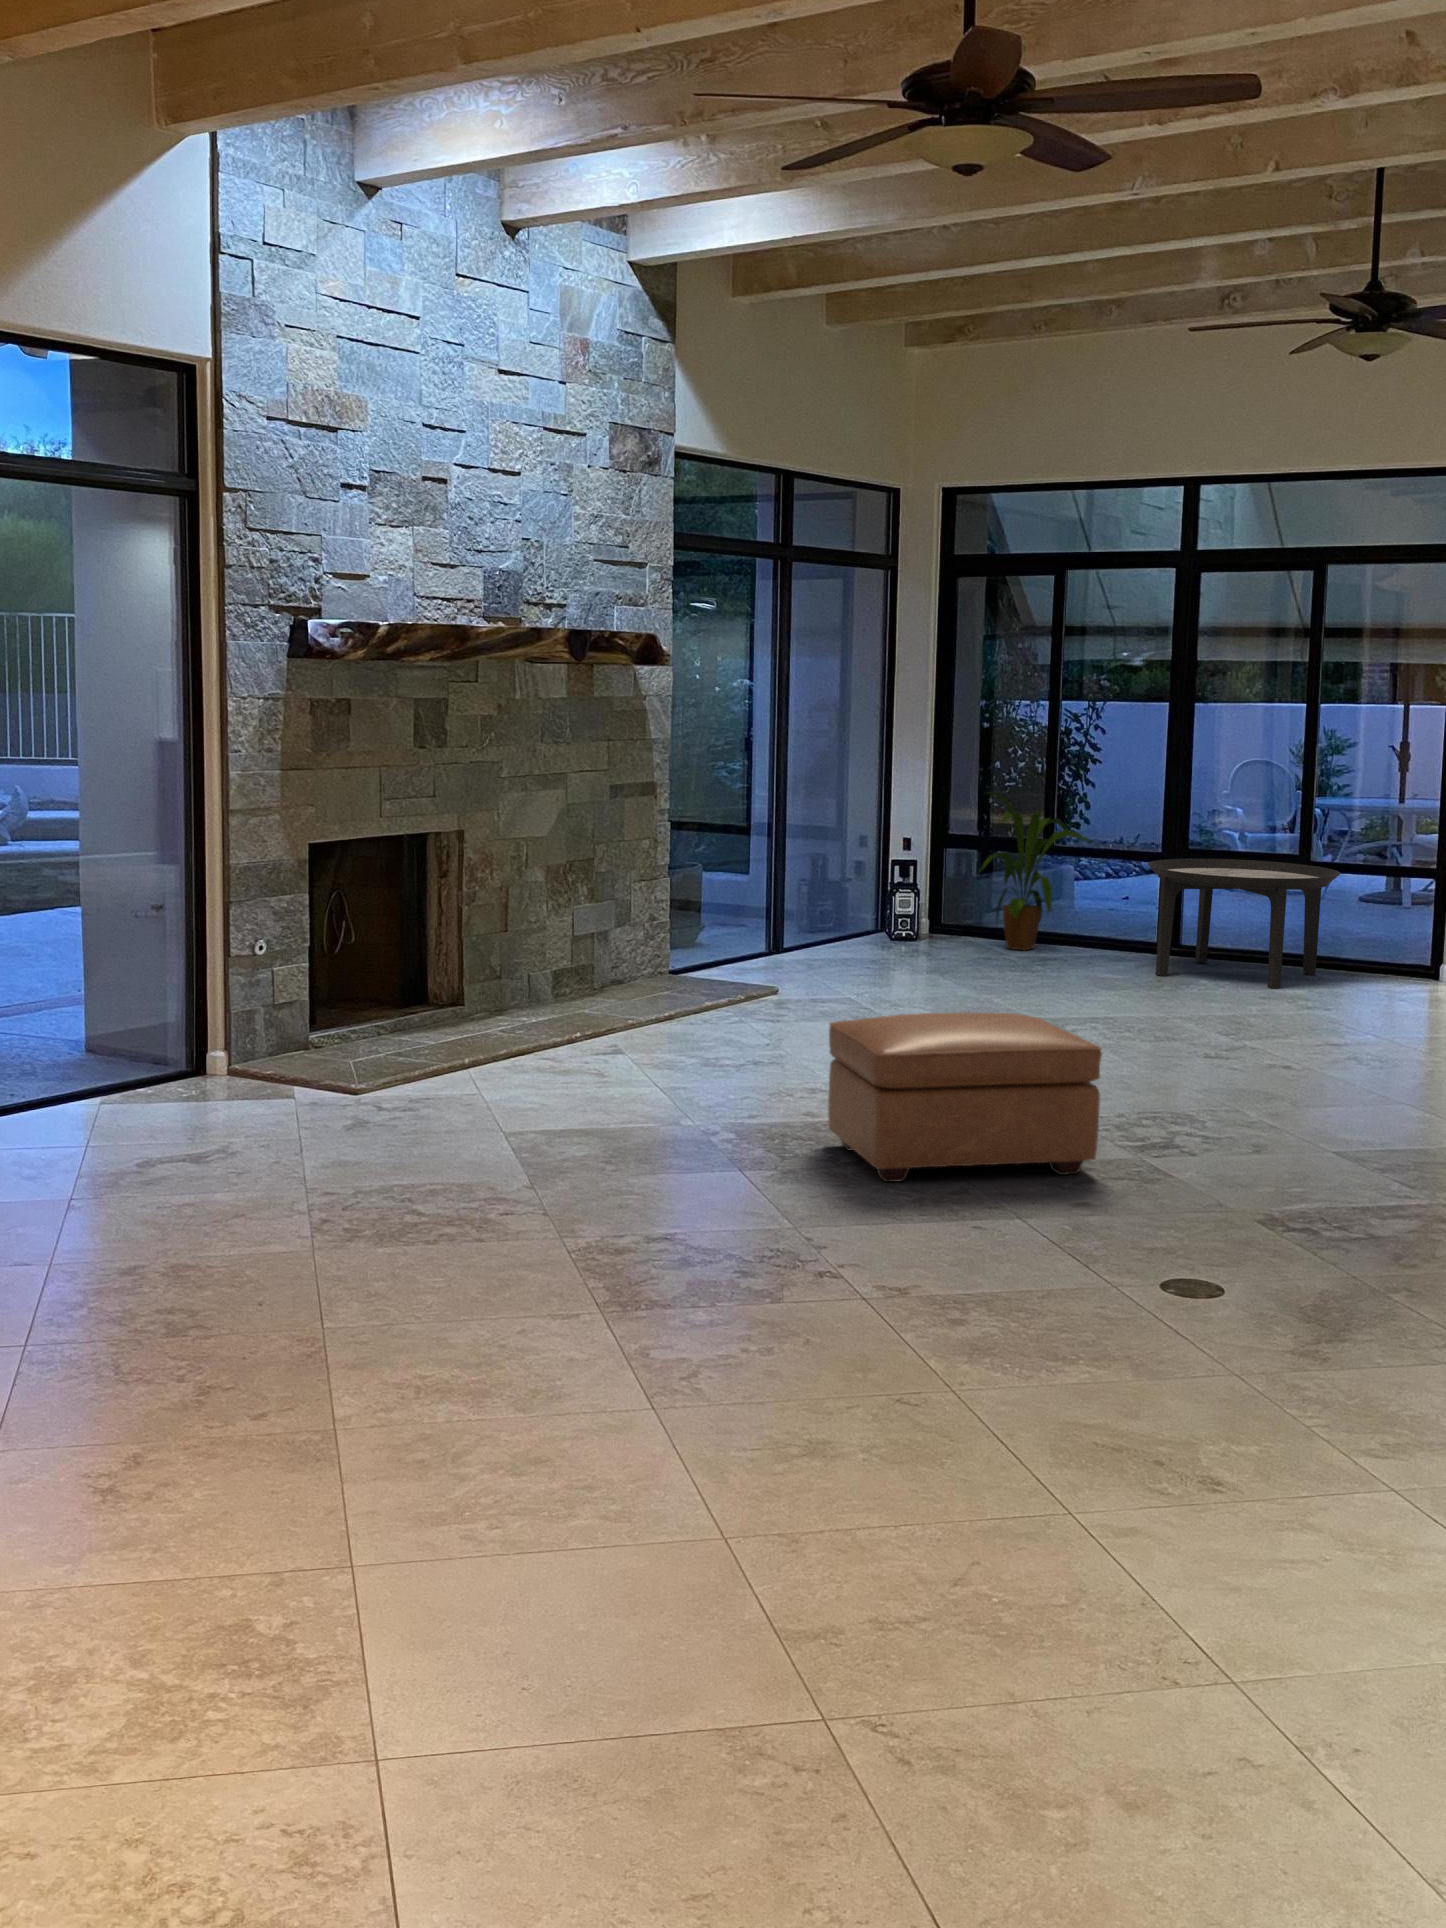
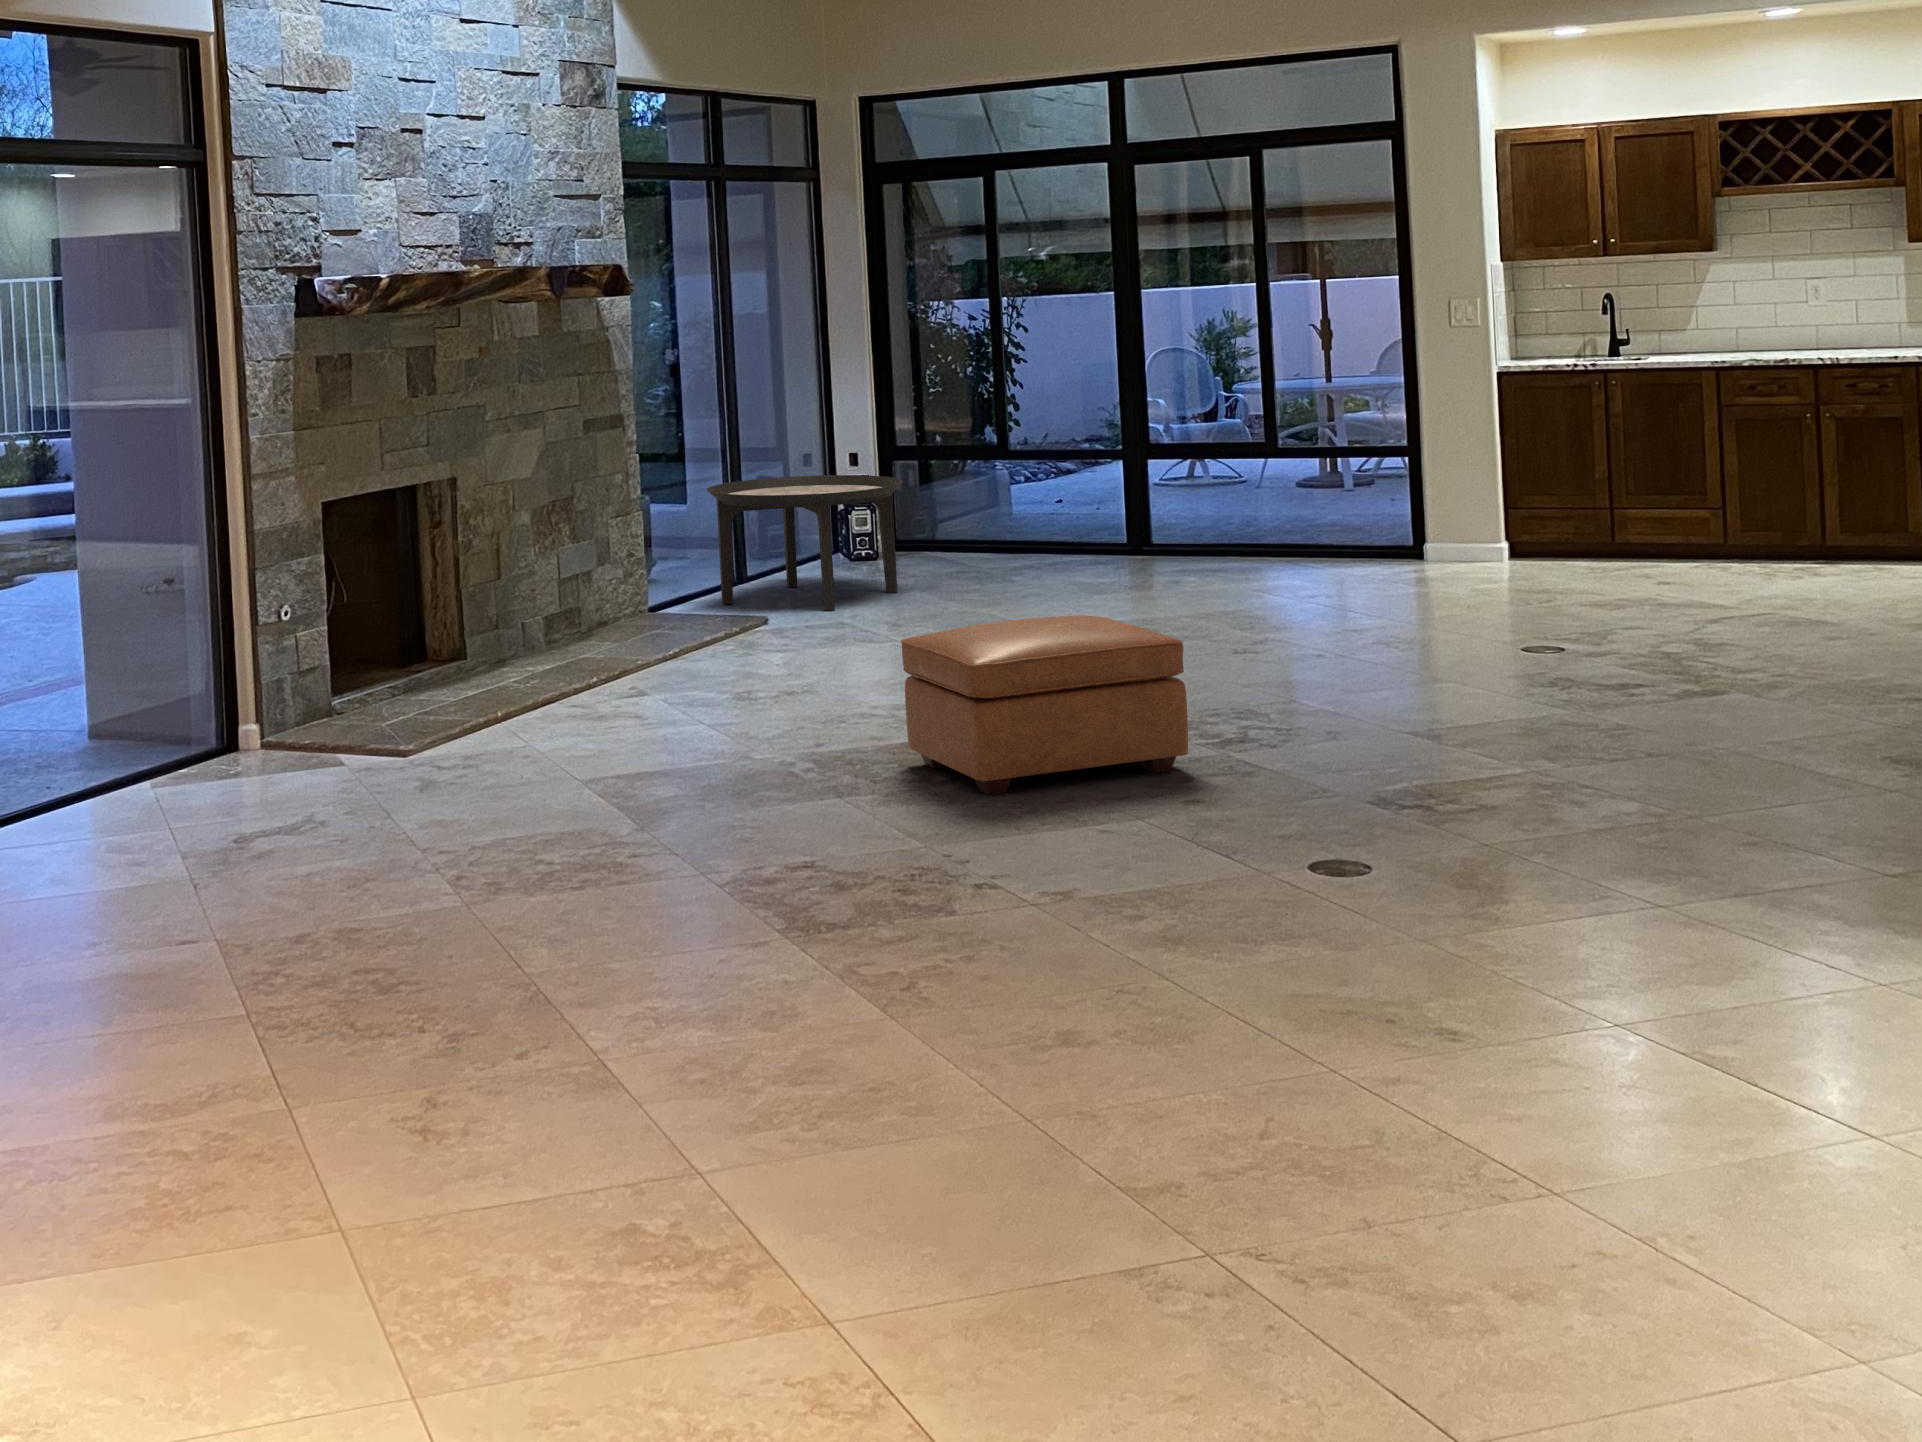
house plant: present [980,792,1091,951] -> none [932,400,1051,560]
round table: present [1147,859,1341,989] -> present [707,475,903,611]

